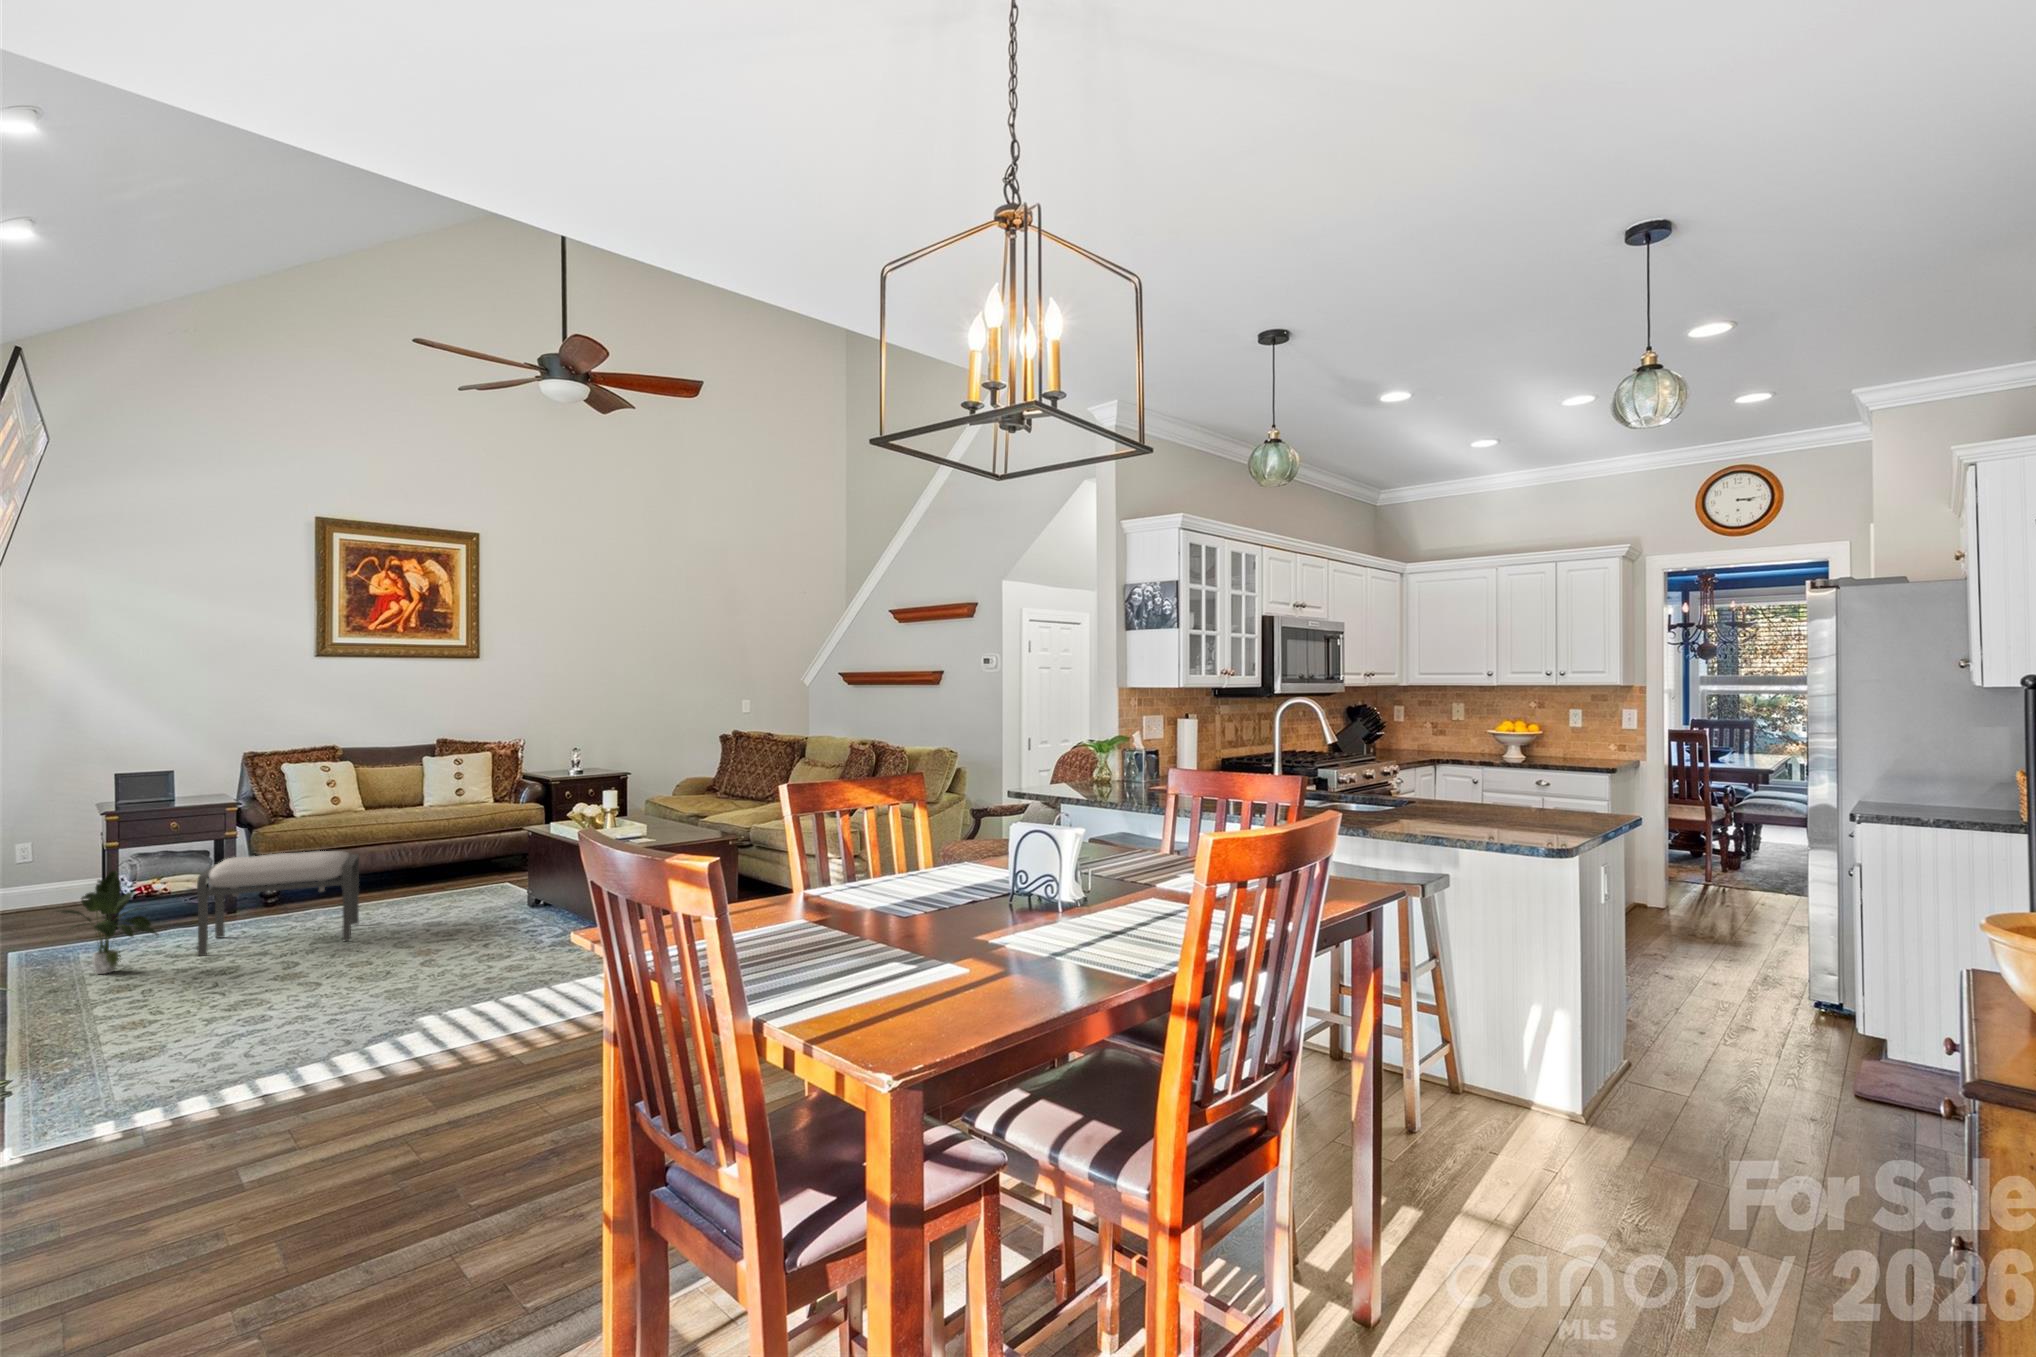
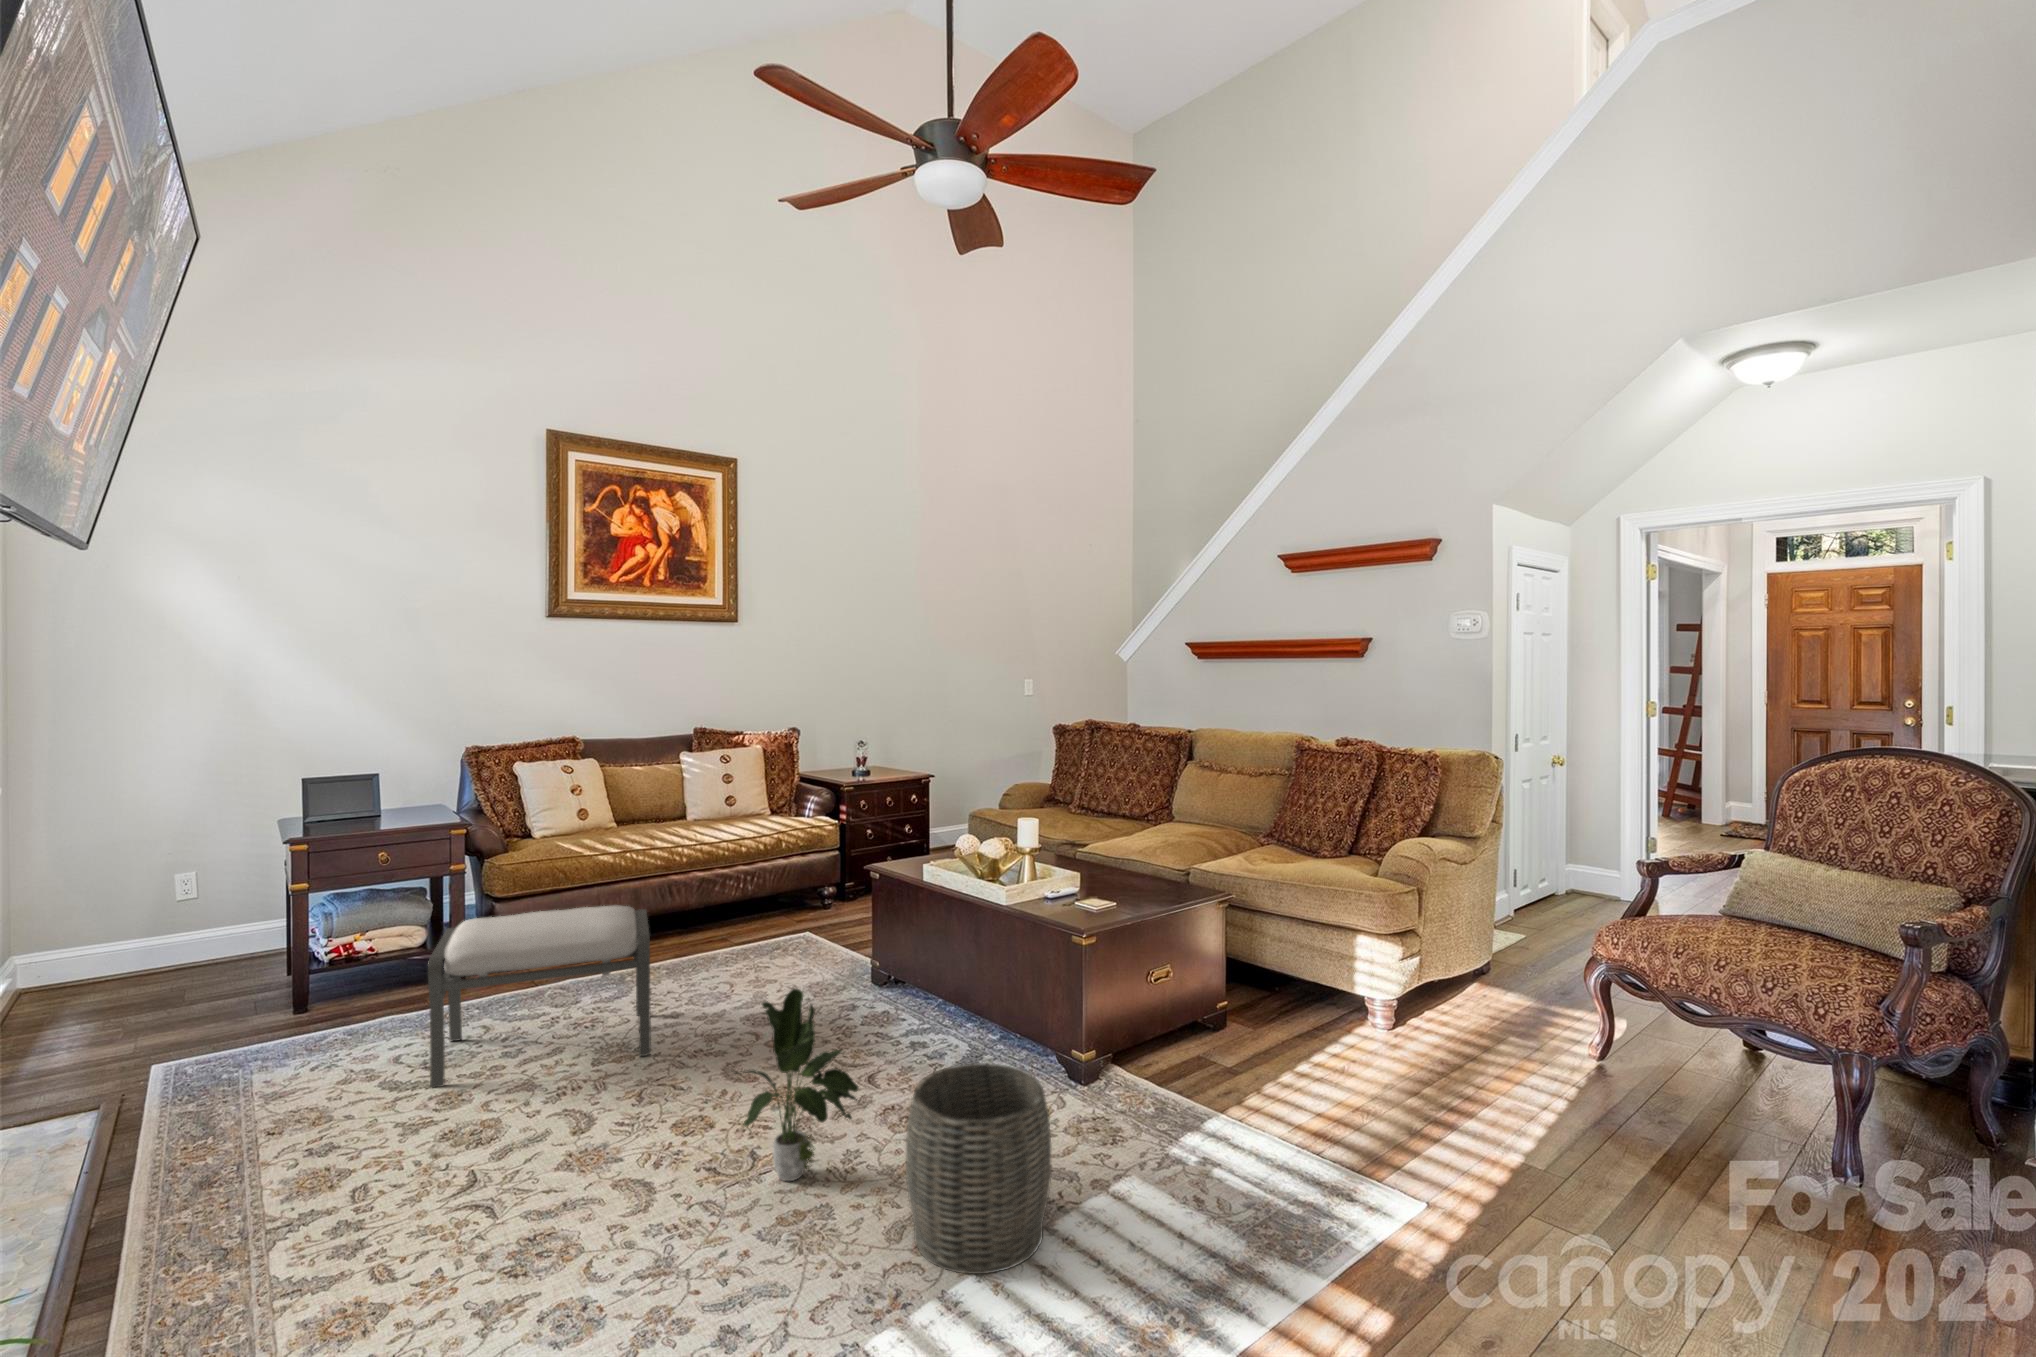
potted plant: present [58,871,159,974] -> present [734,989,859,1181]
woven basket: none [451,911,537,1006] -> present [906,1063,1051,1274]

